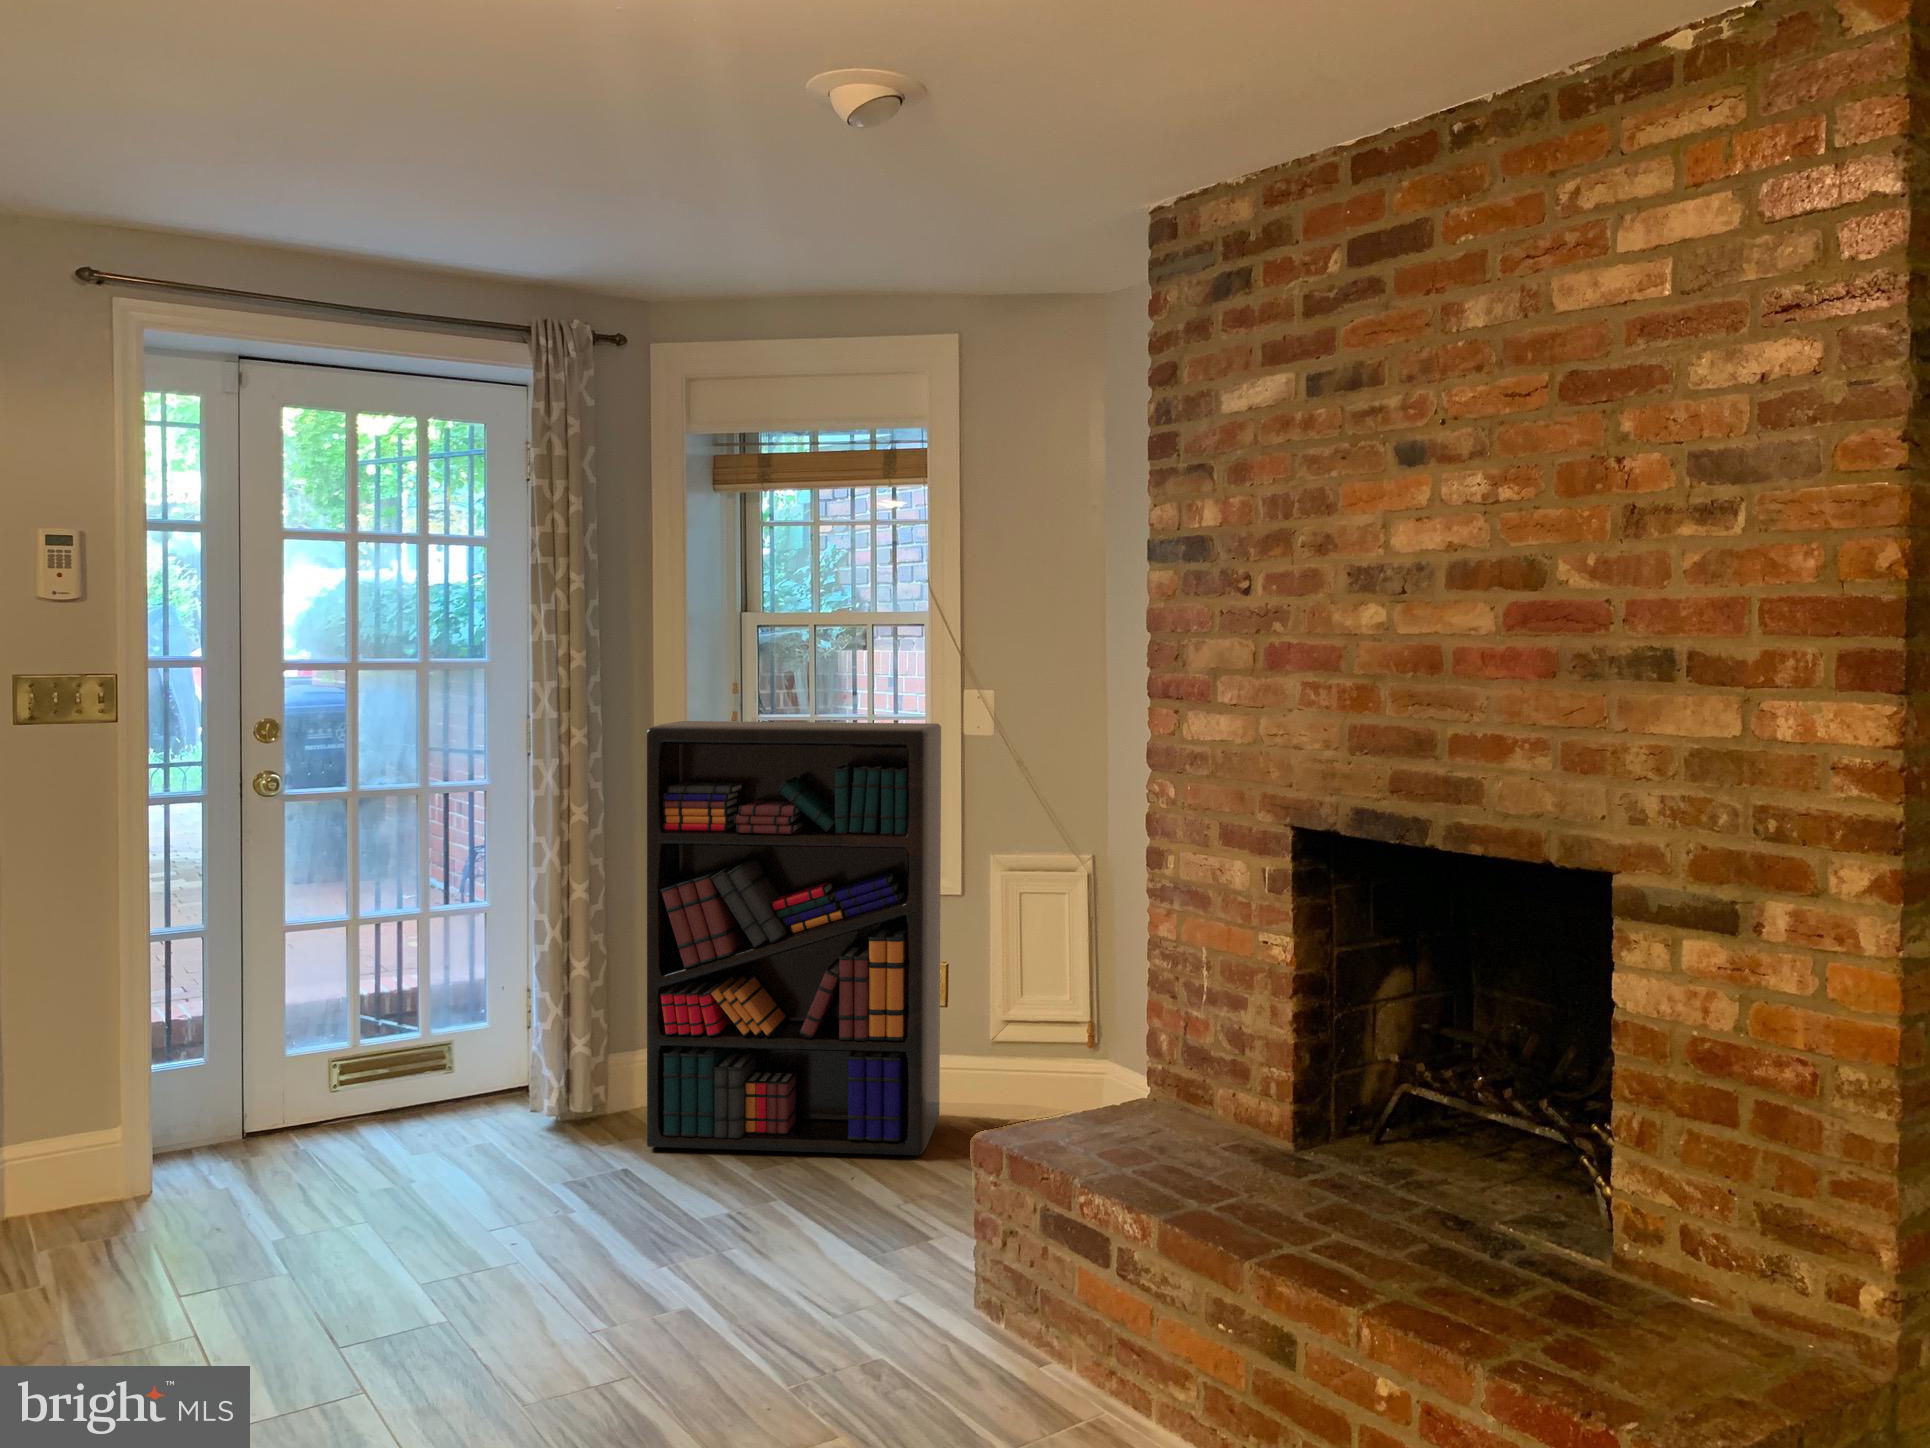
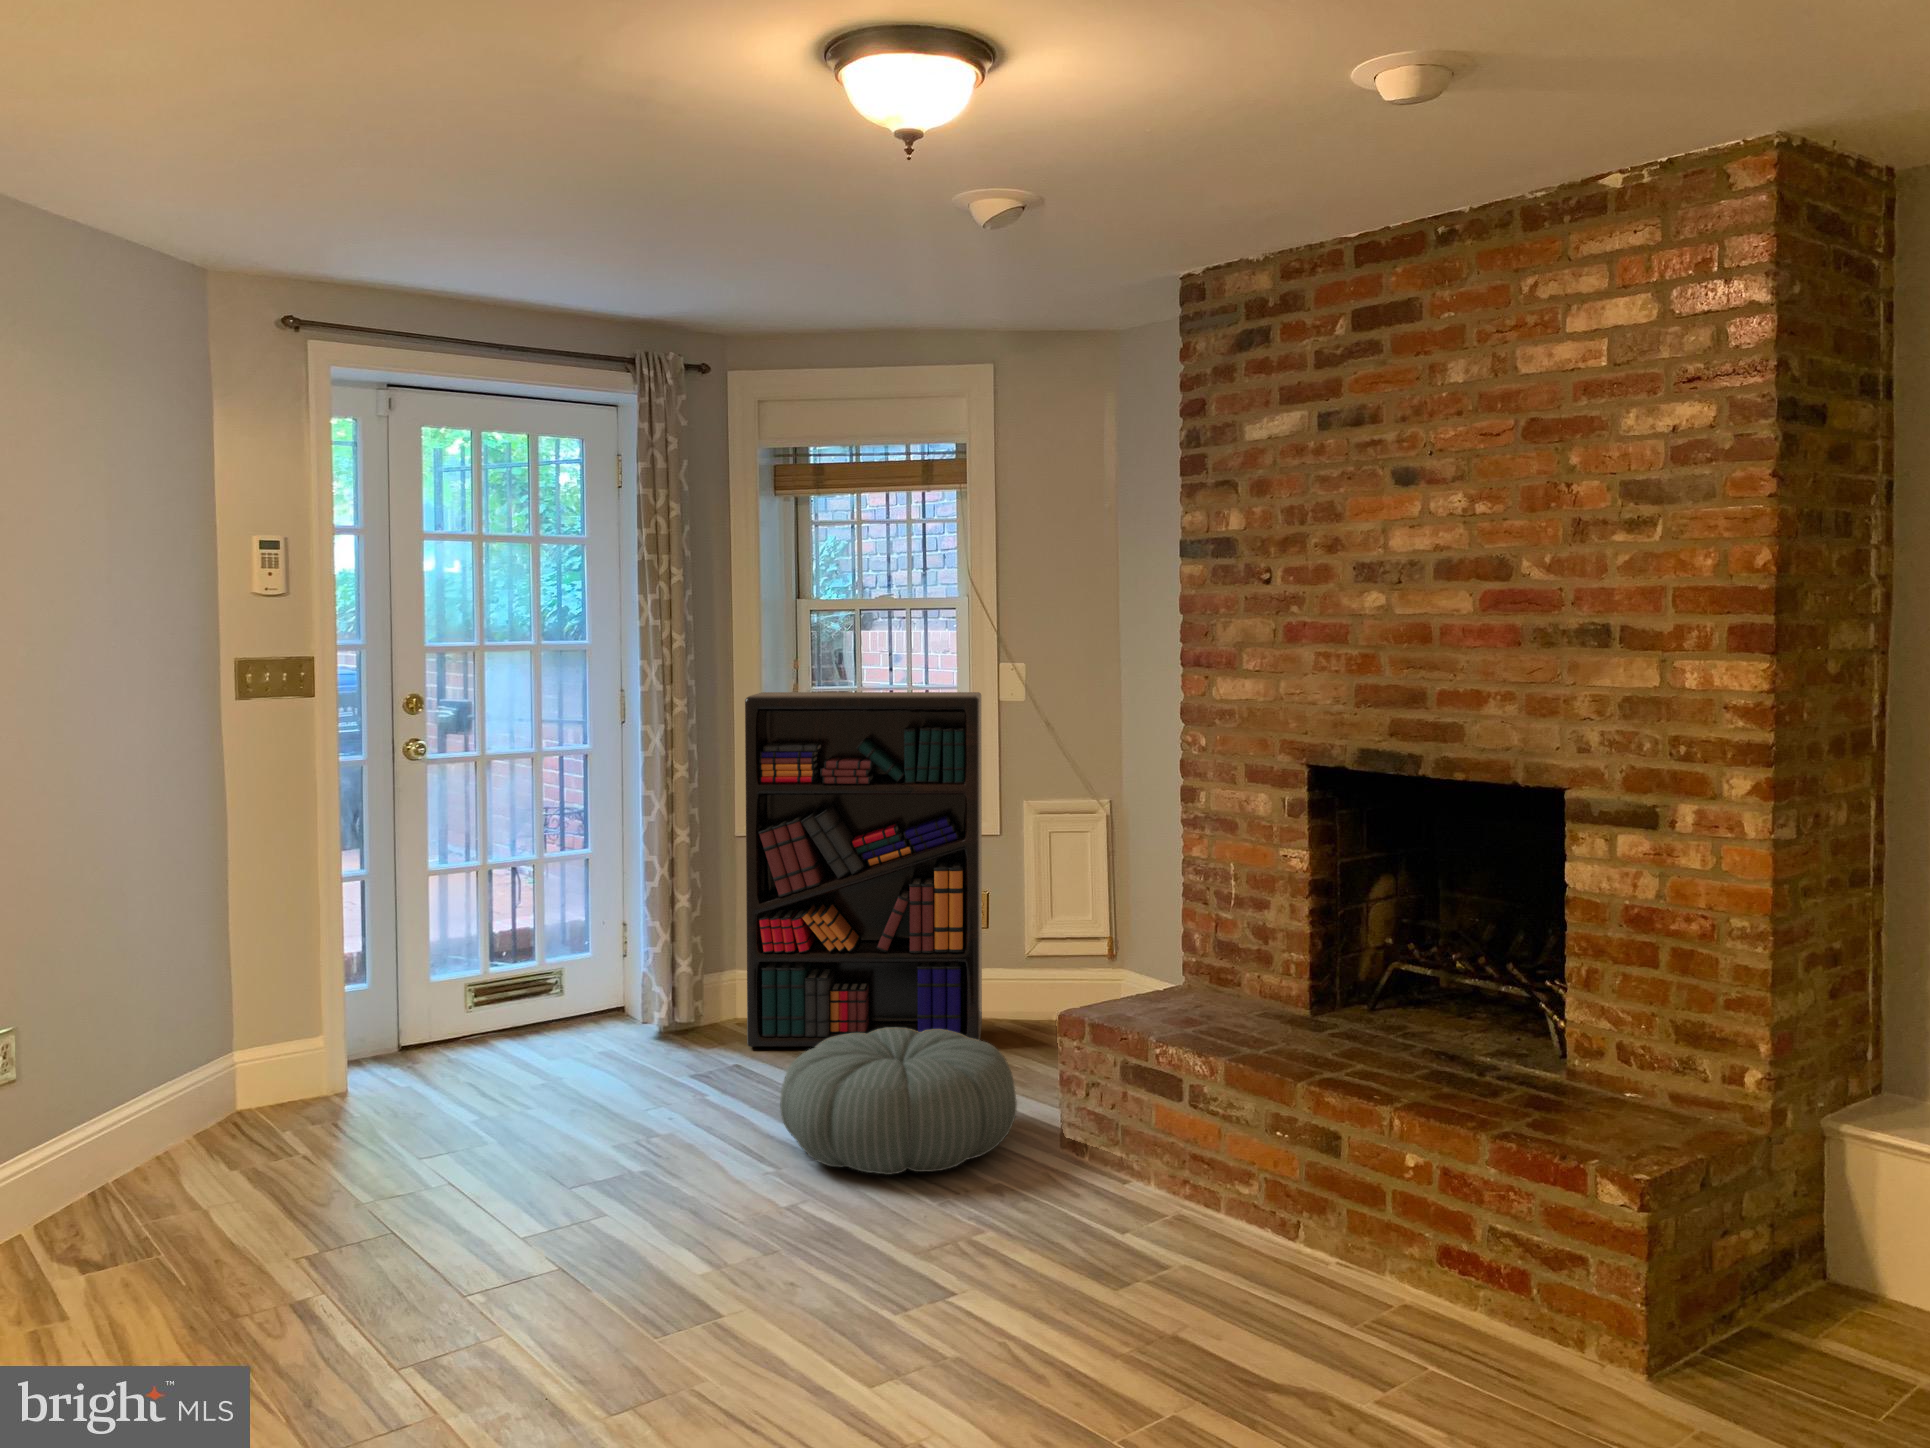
pouf: none [623,1144,920,1343] -> present [780,1028,1017,1175]

